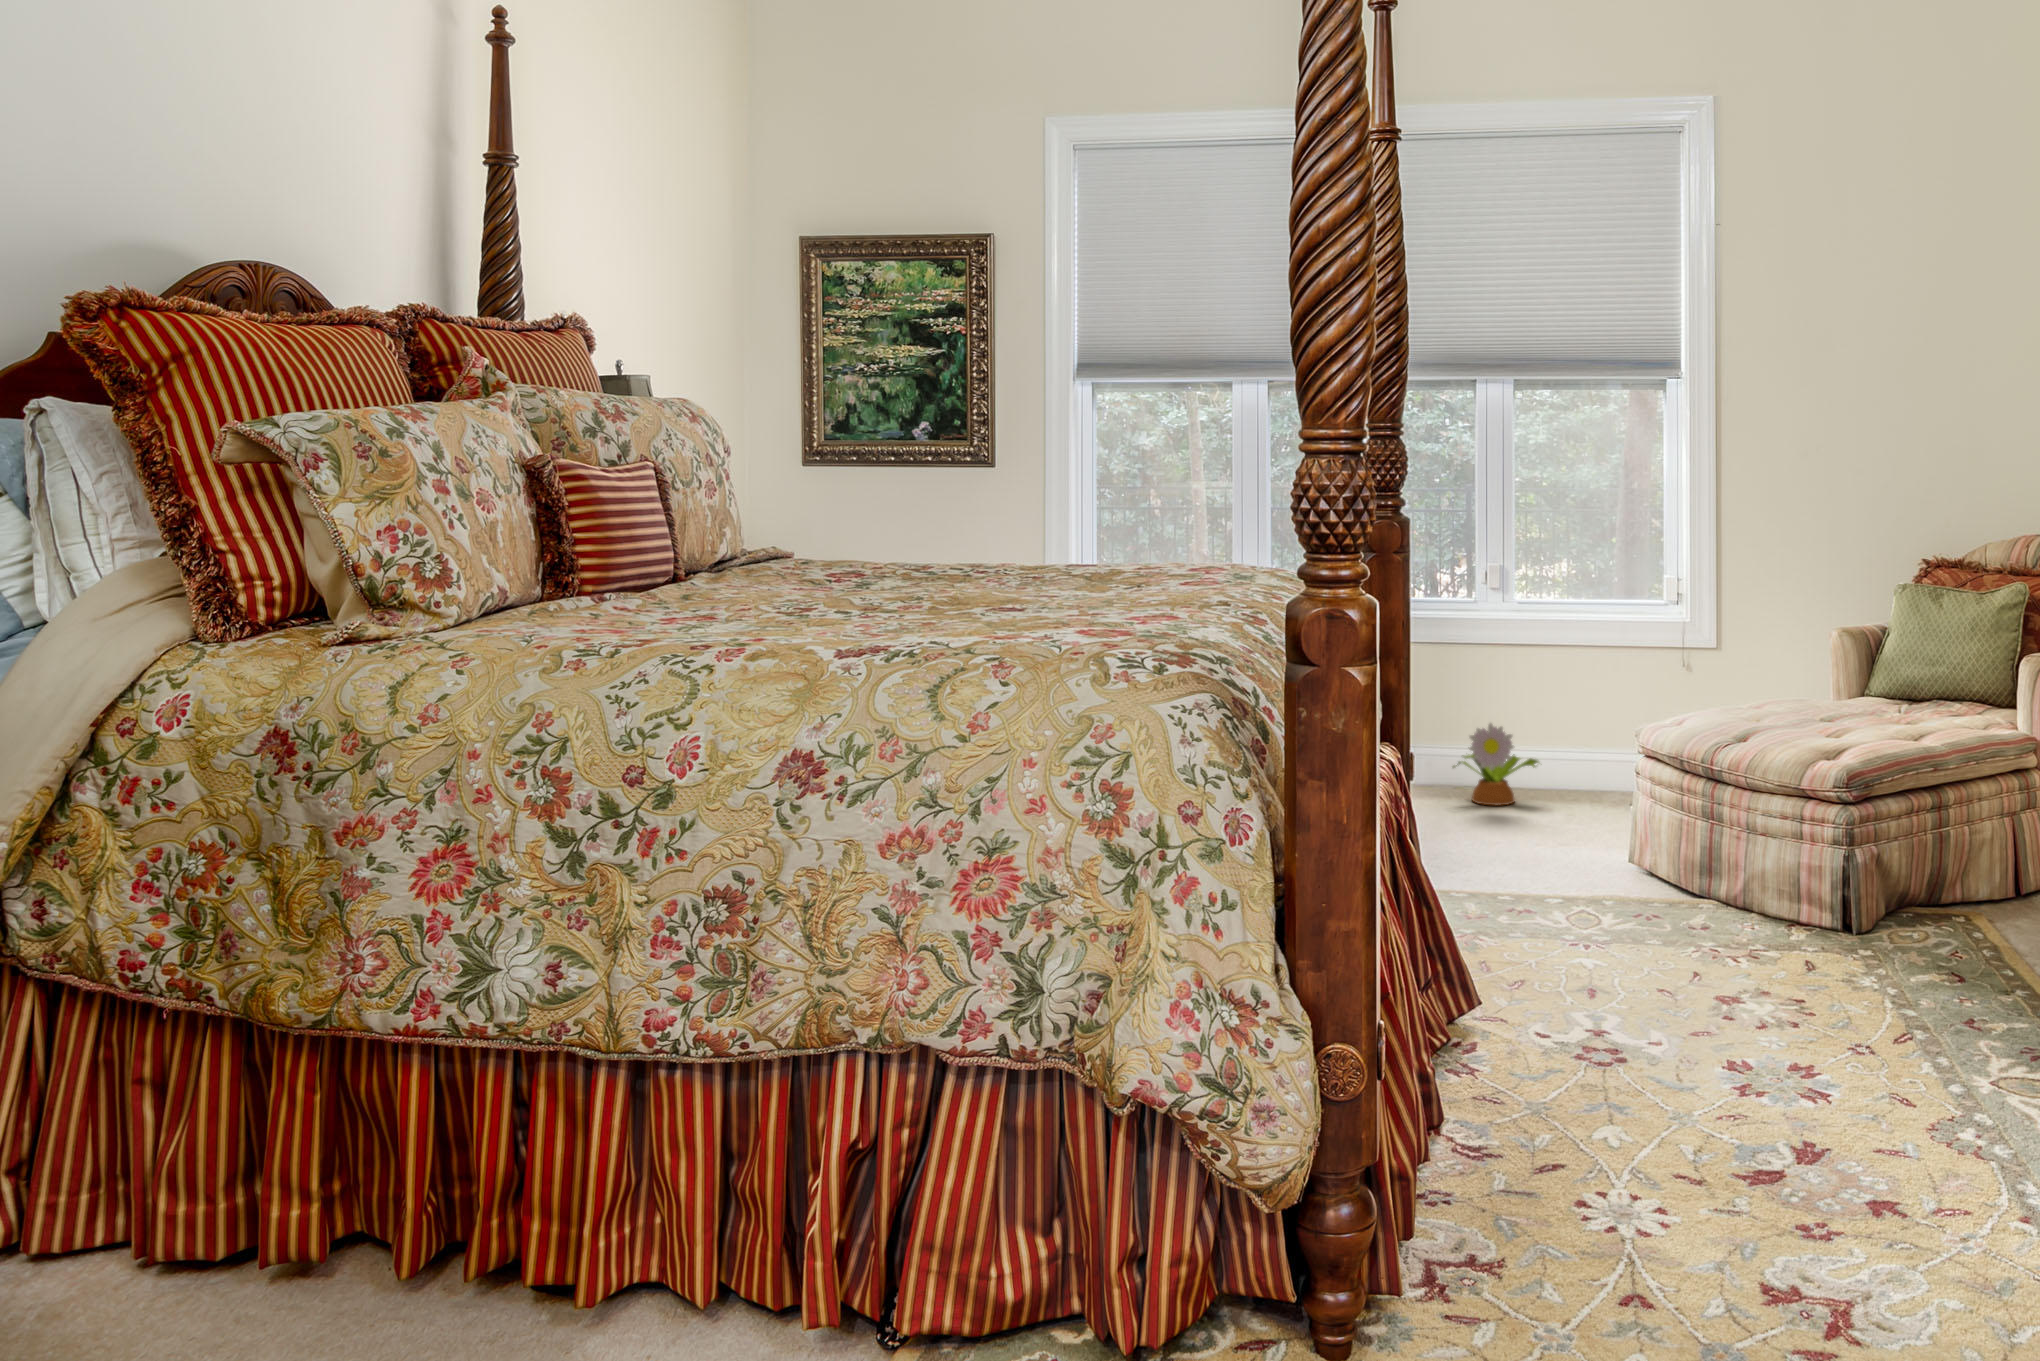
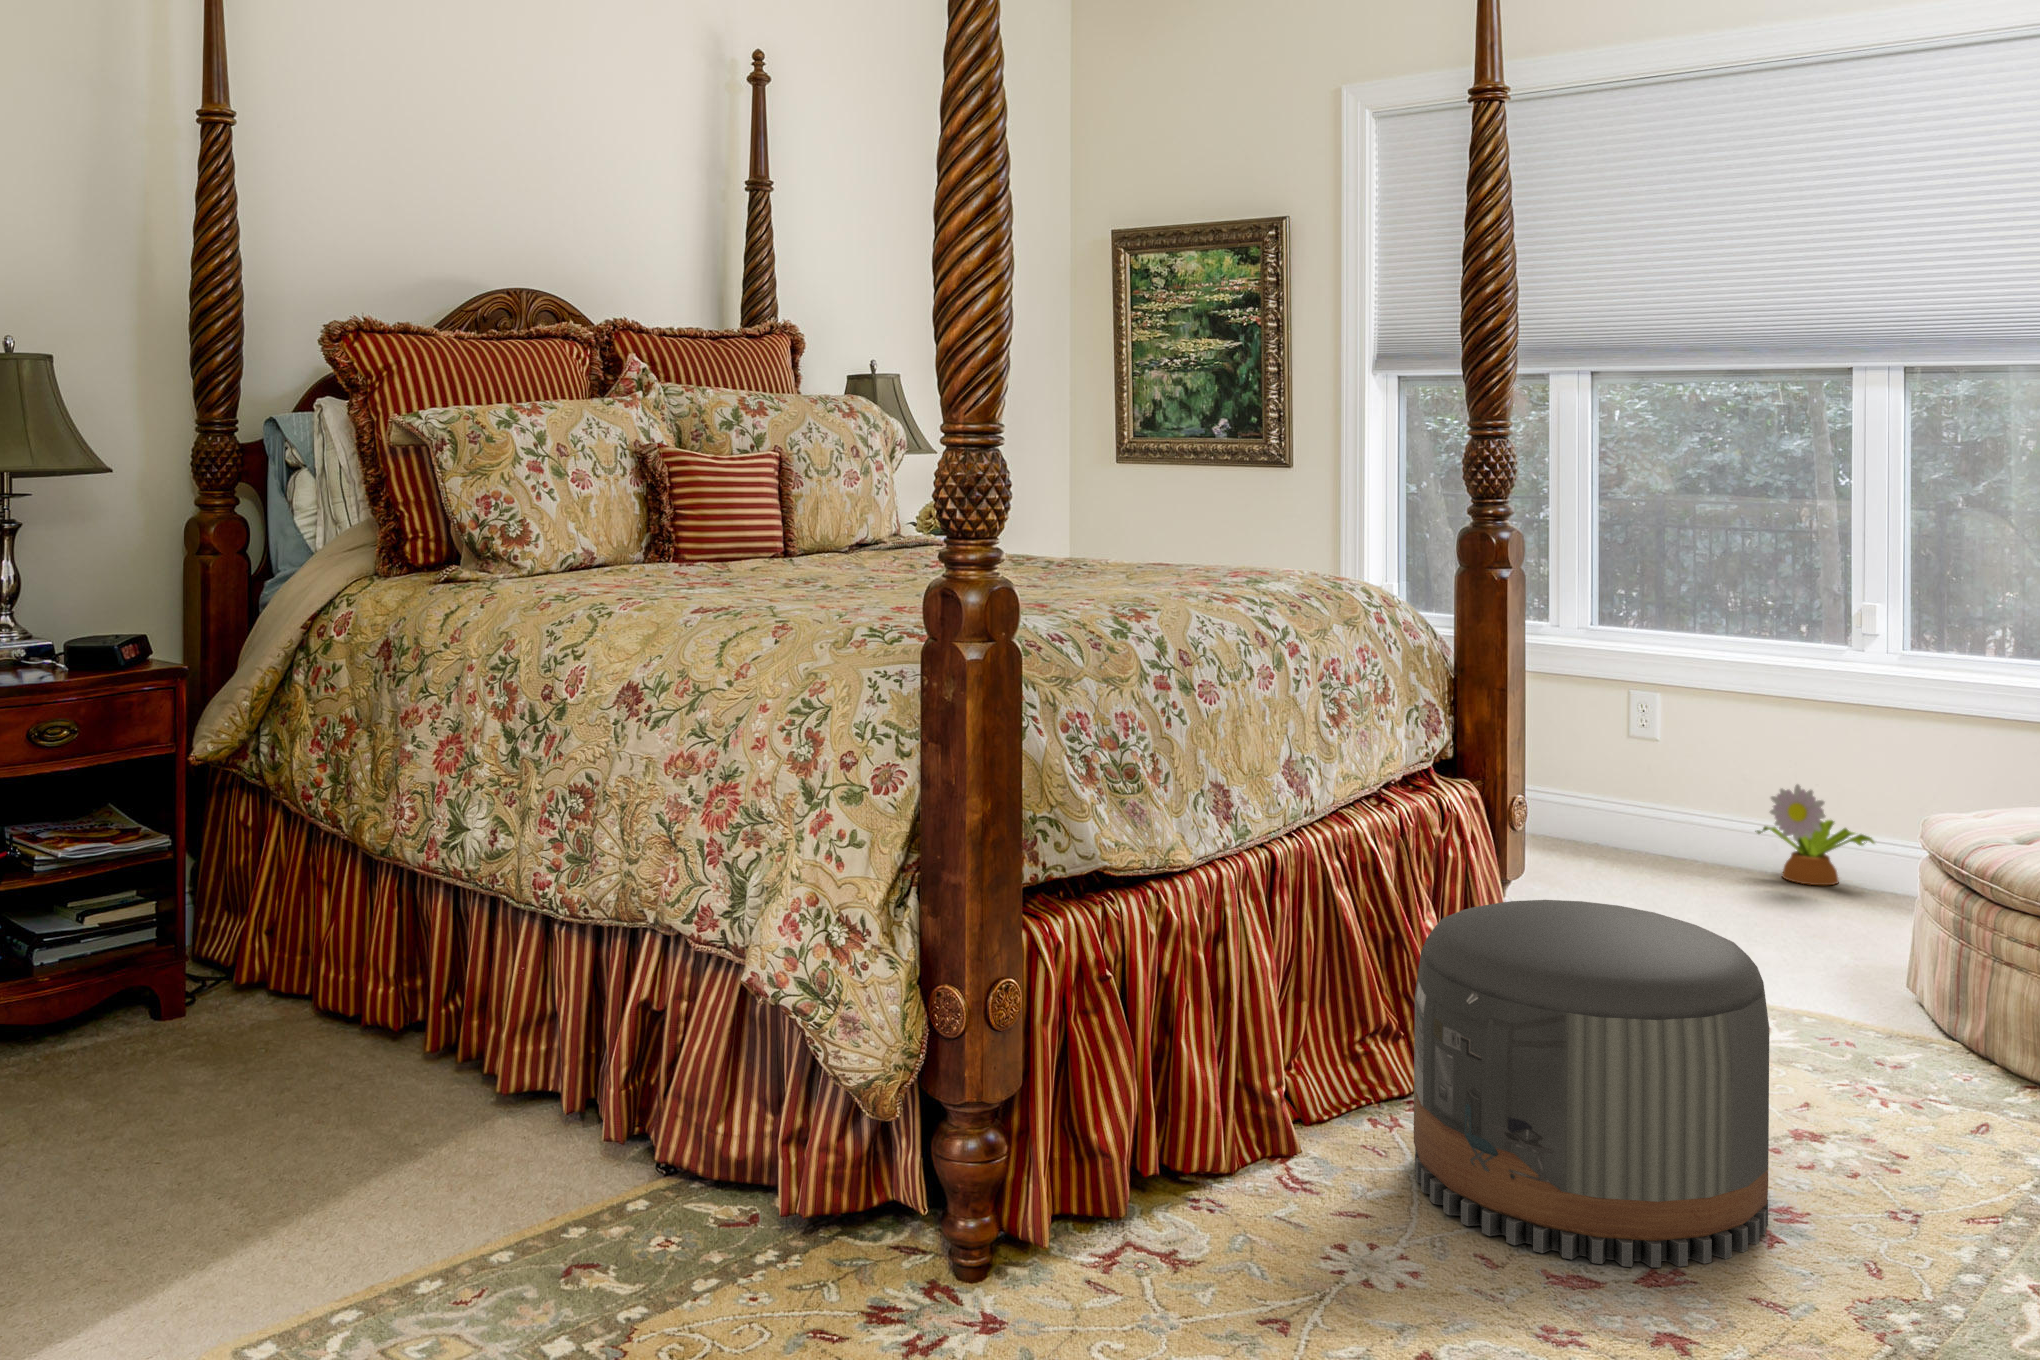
pouf: none [1539,847,1852,1175] -> present [1414,900,1769,1267]

